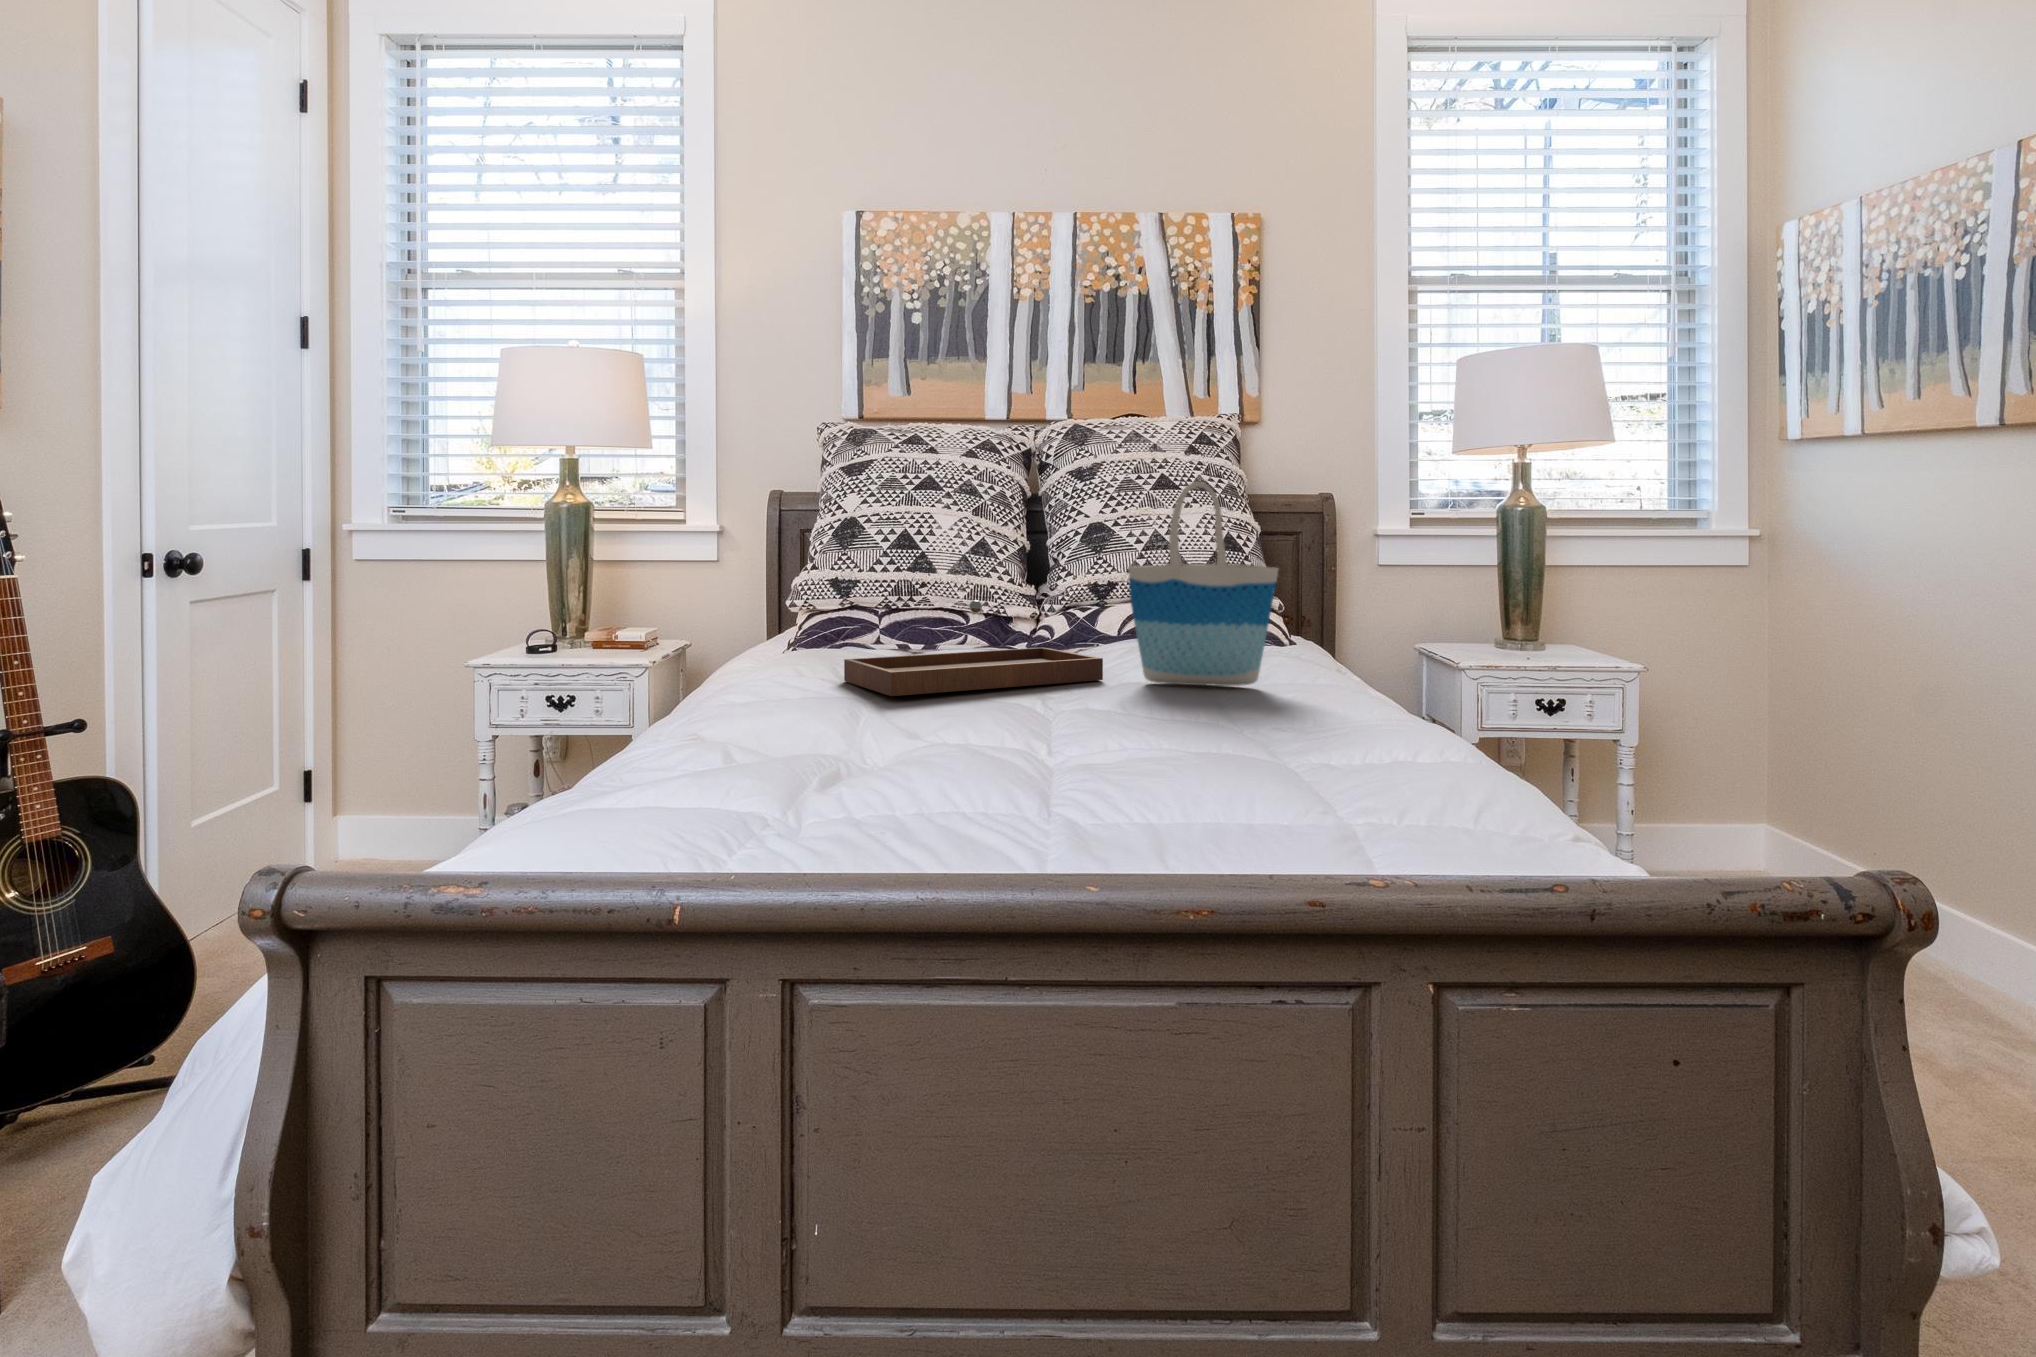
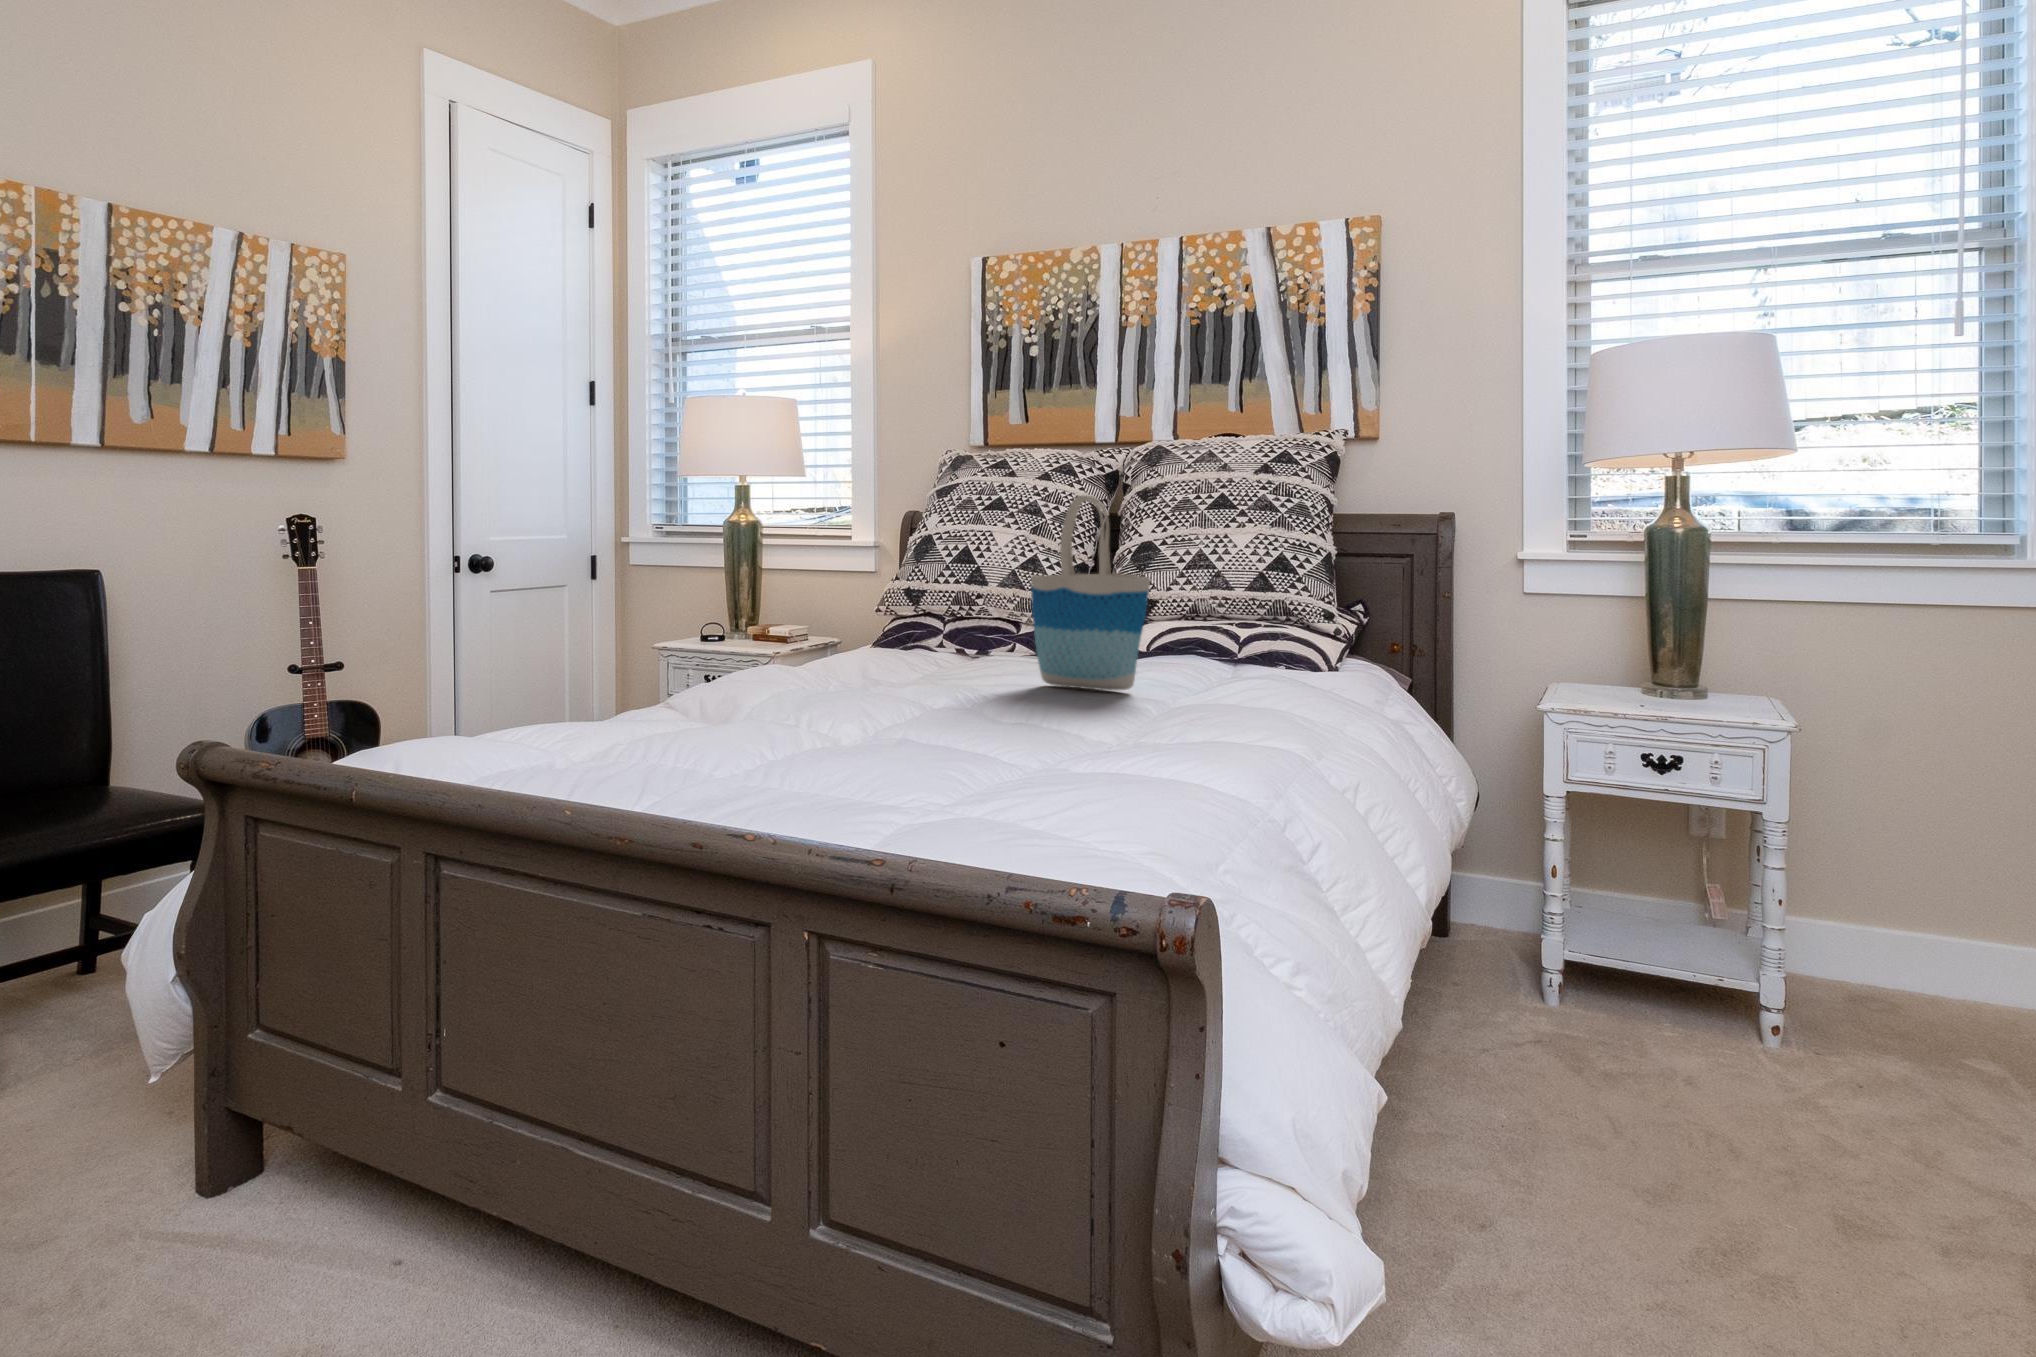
tray: present [844,600,1103,696] -> none [801,605,1012,681]

